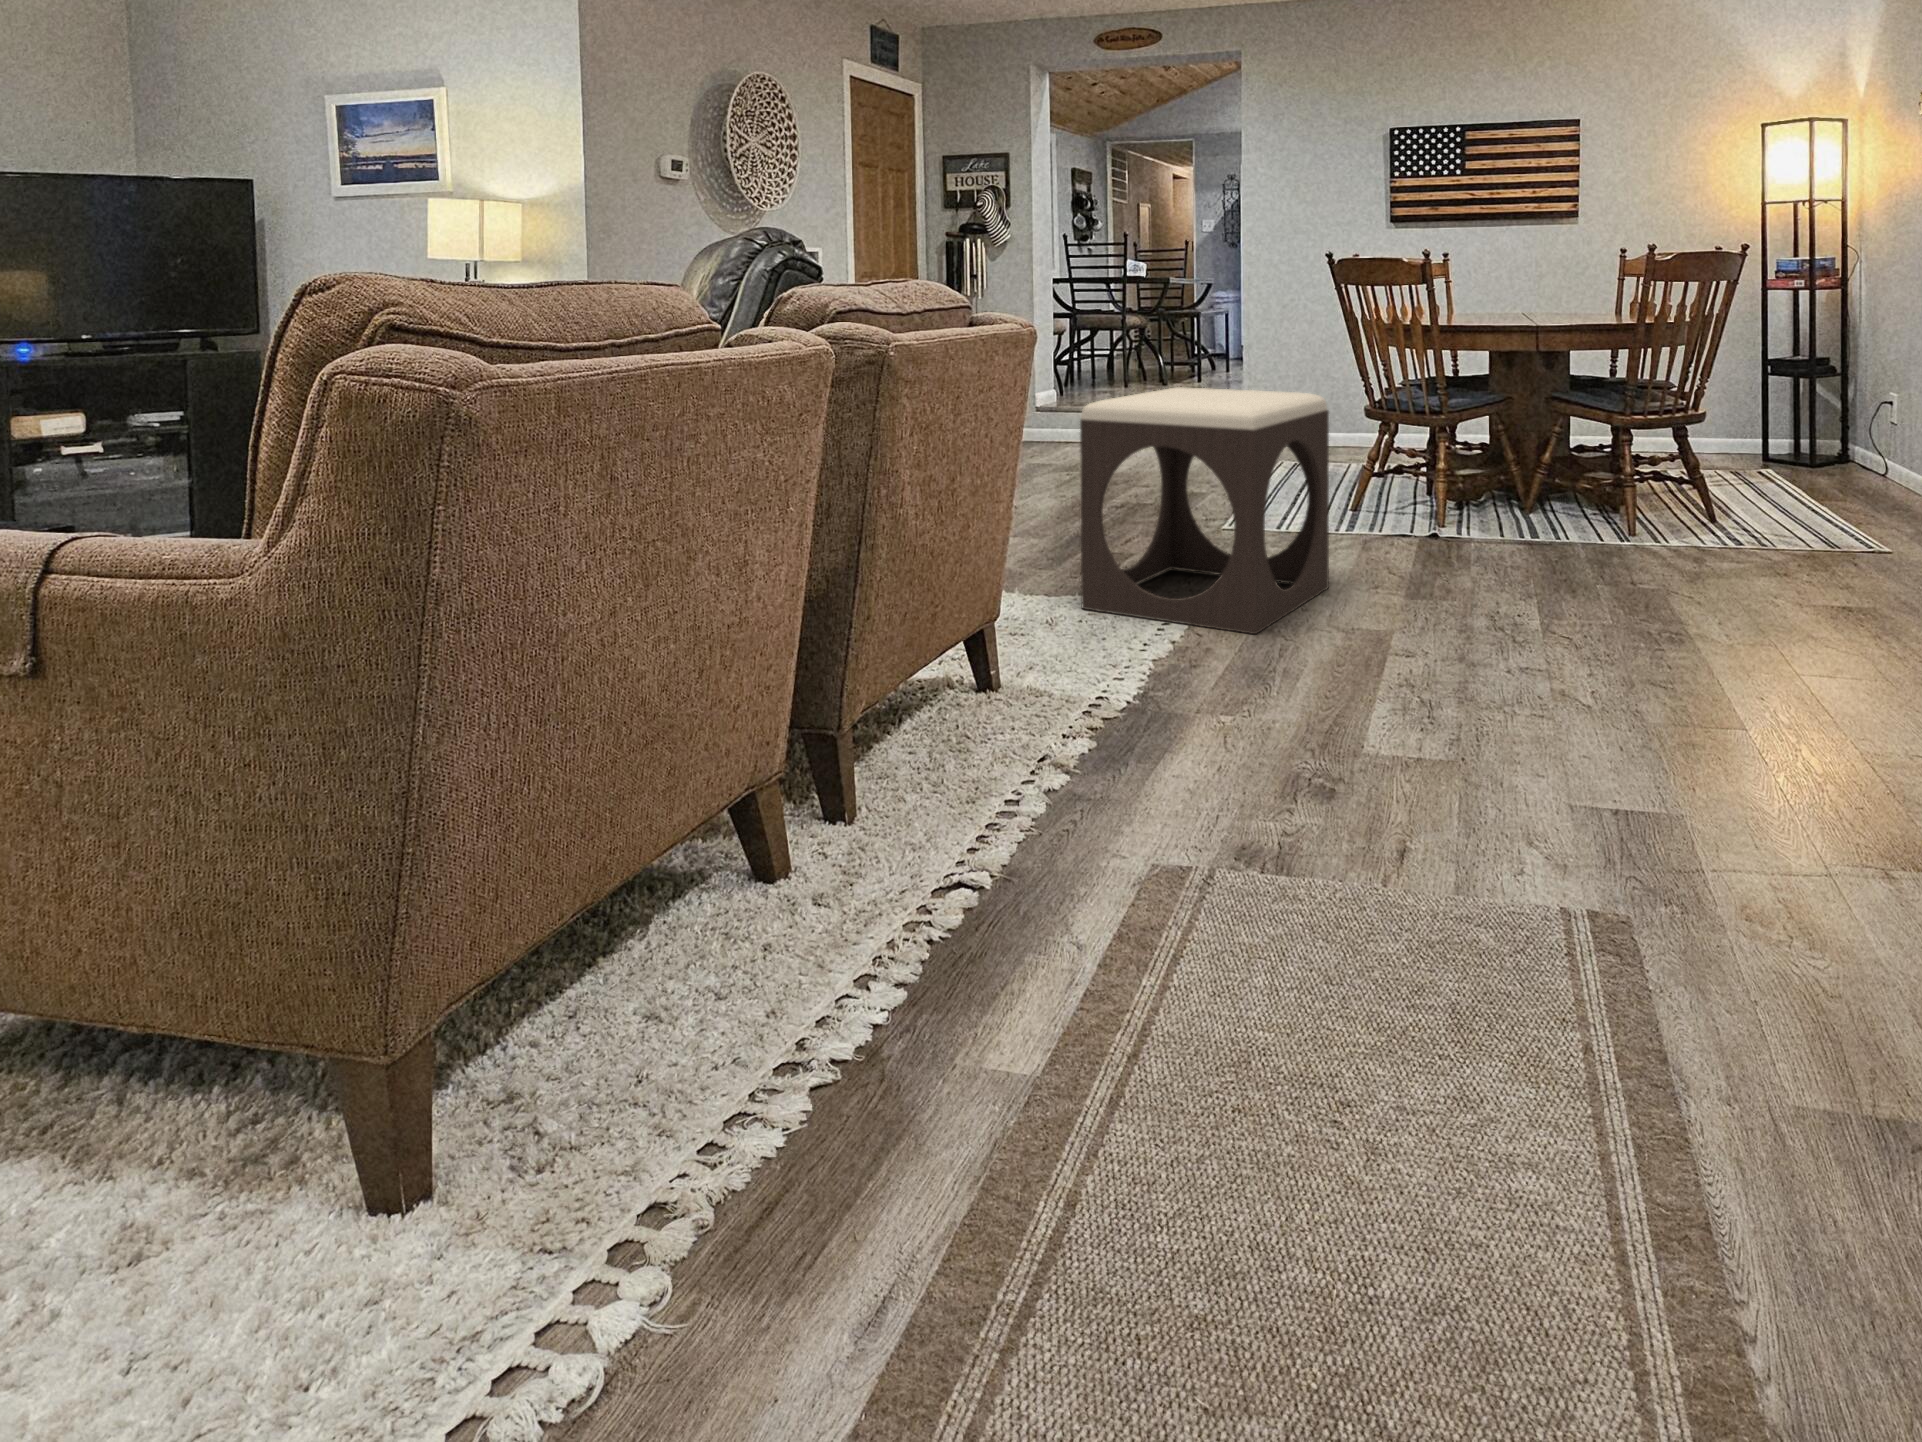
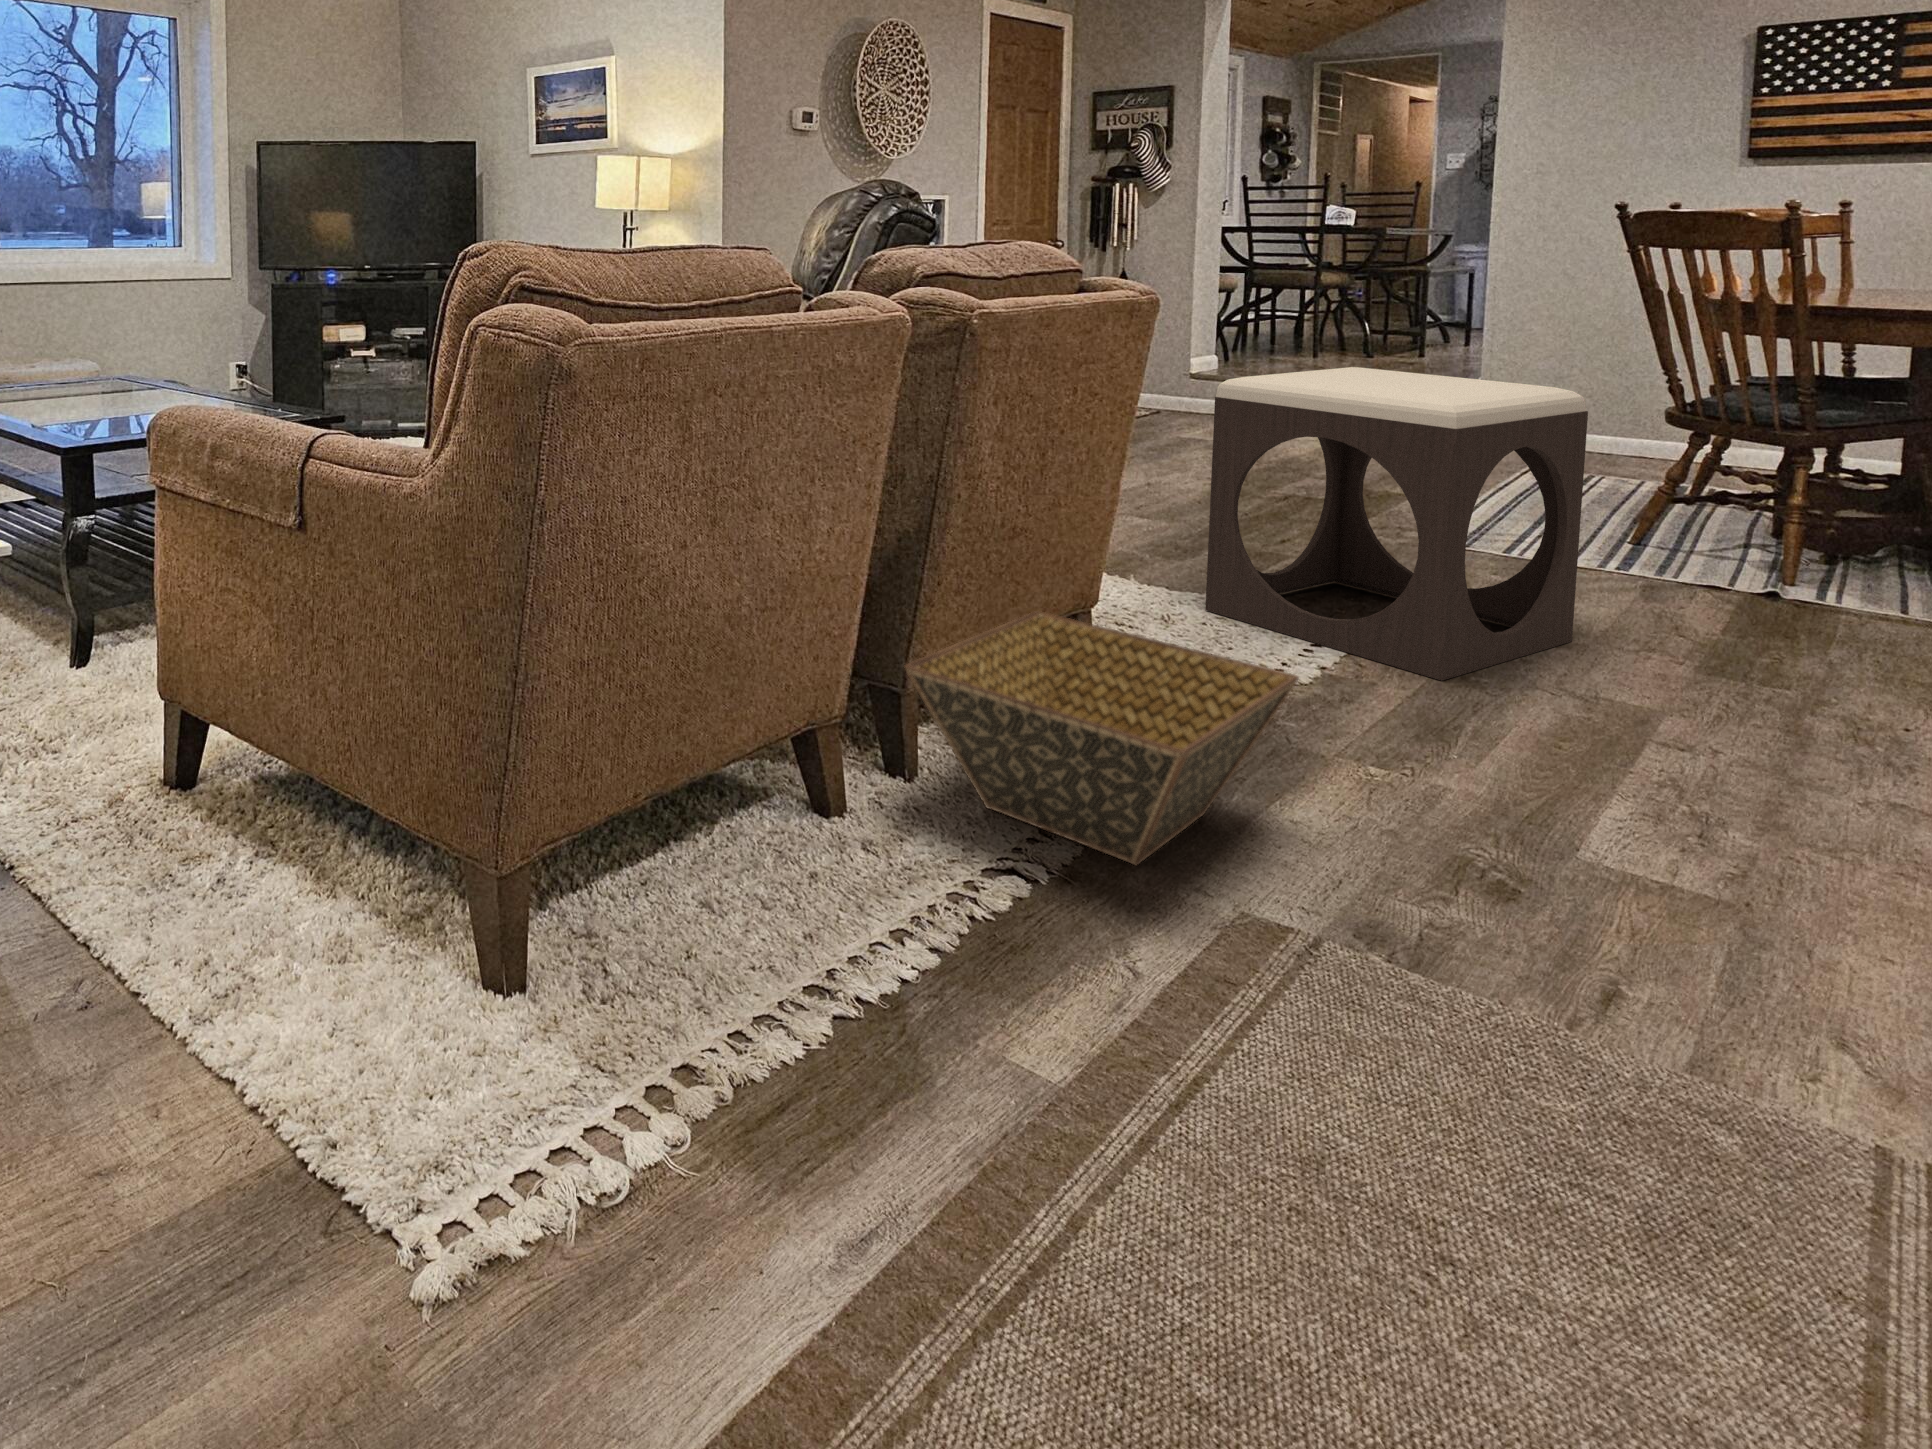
basket: none [844,630,1175,847] -> present [905,611,1298,865]

